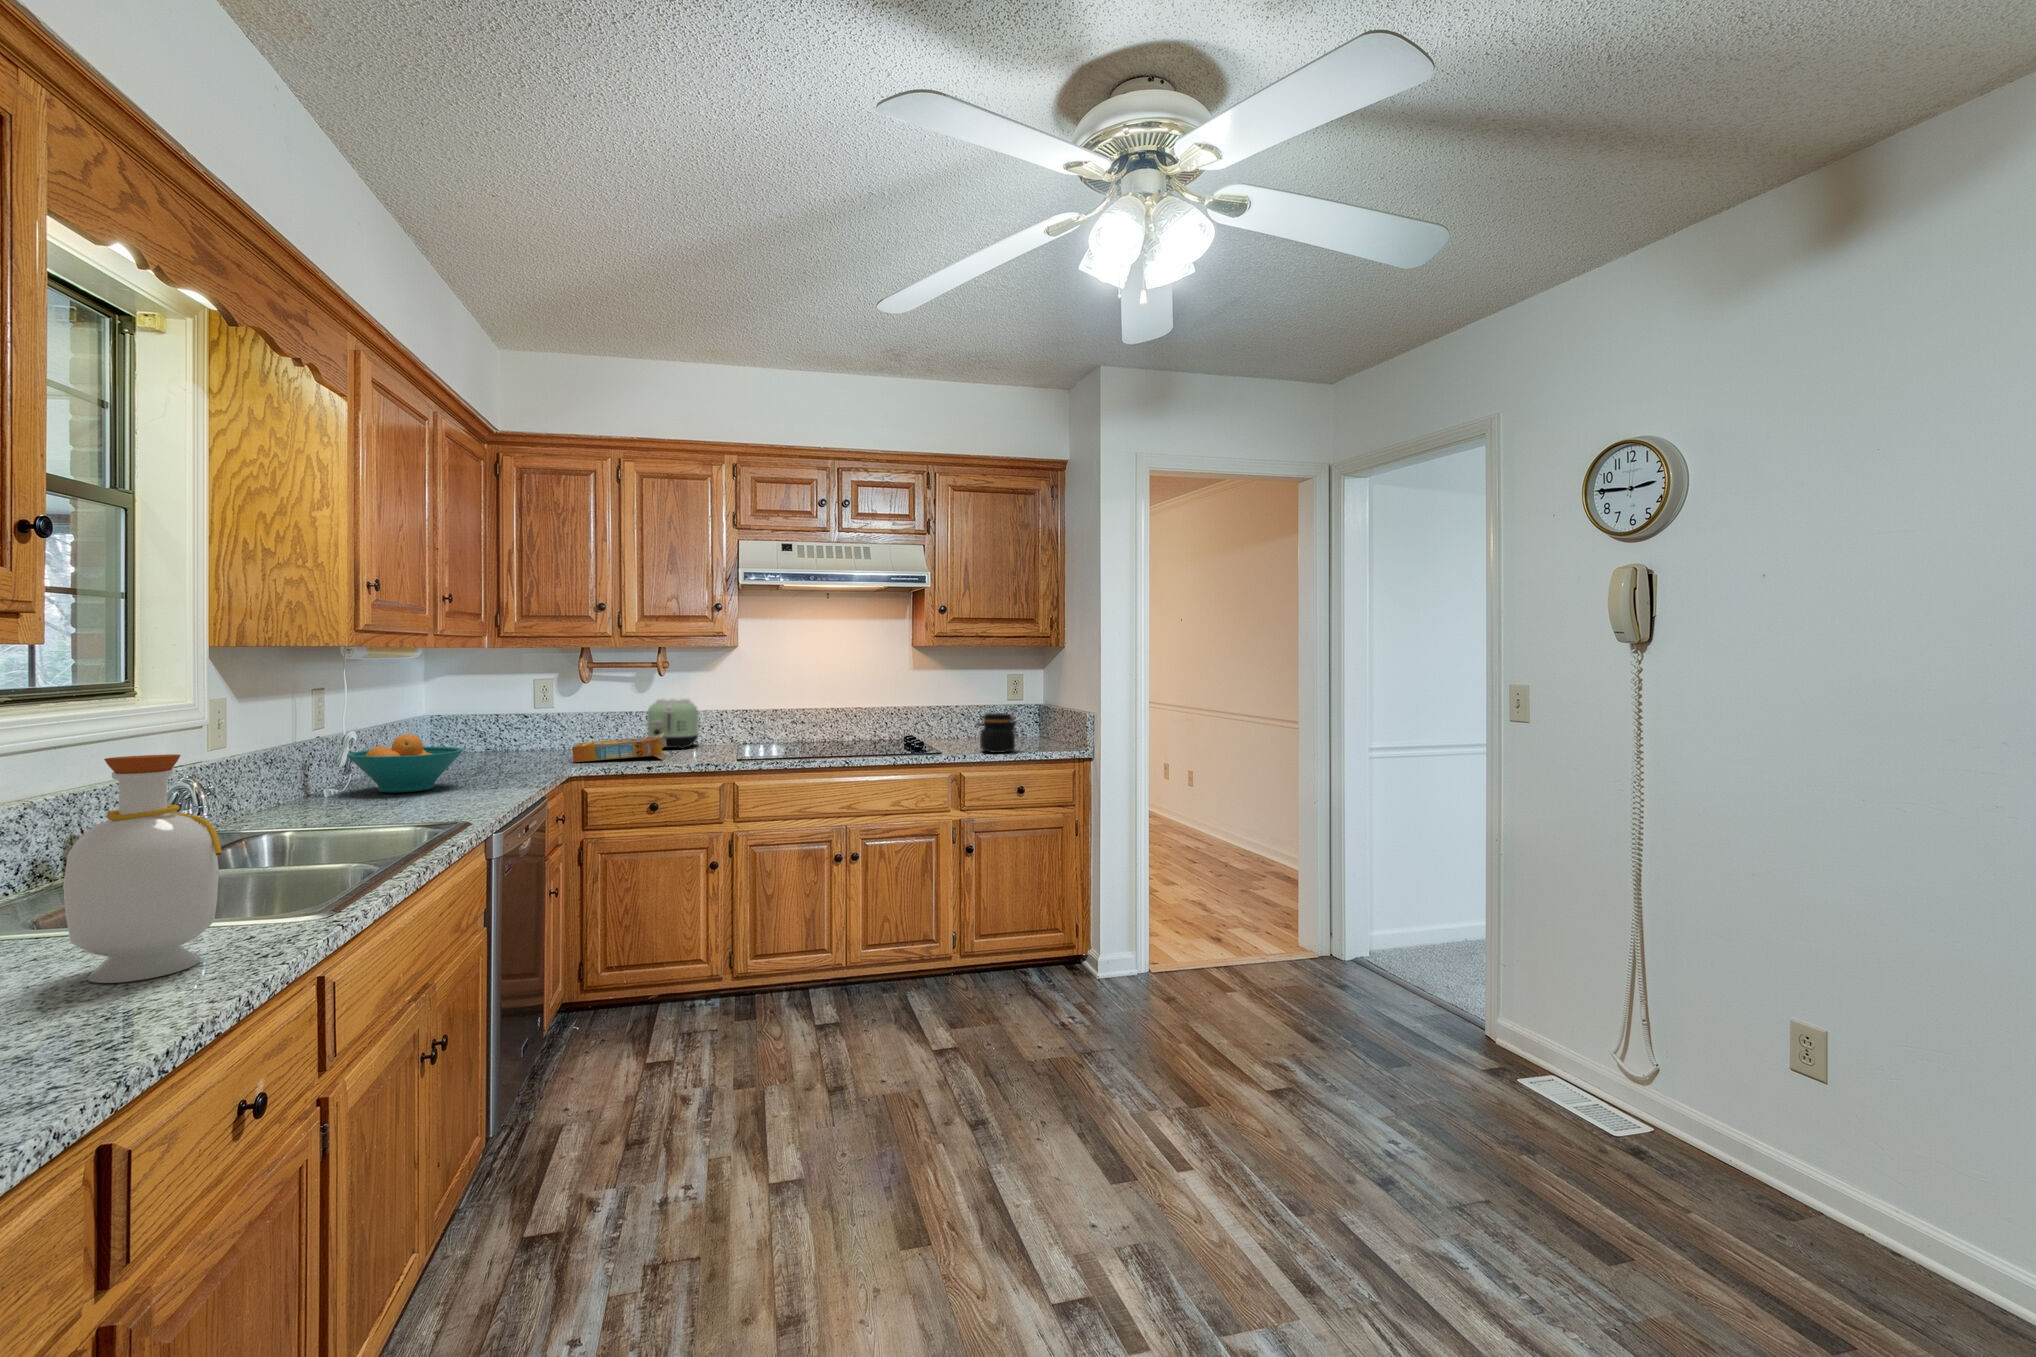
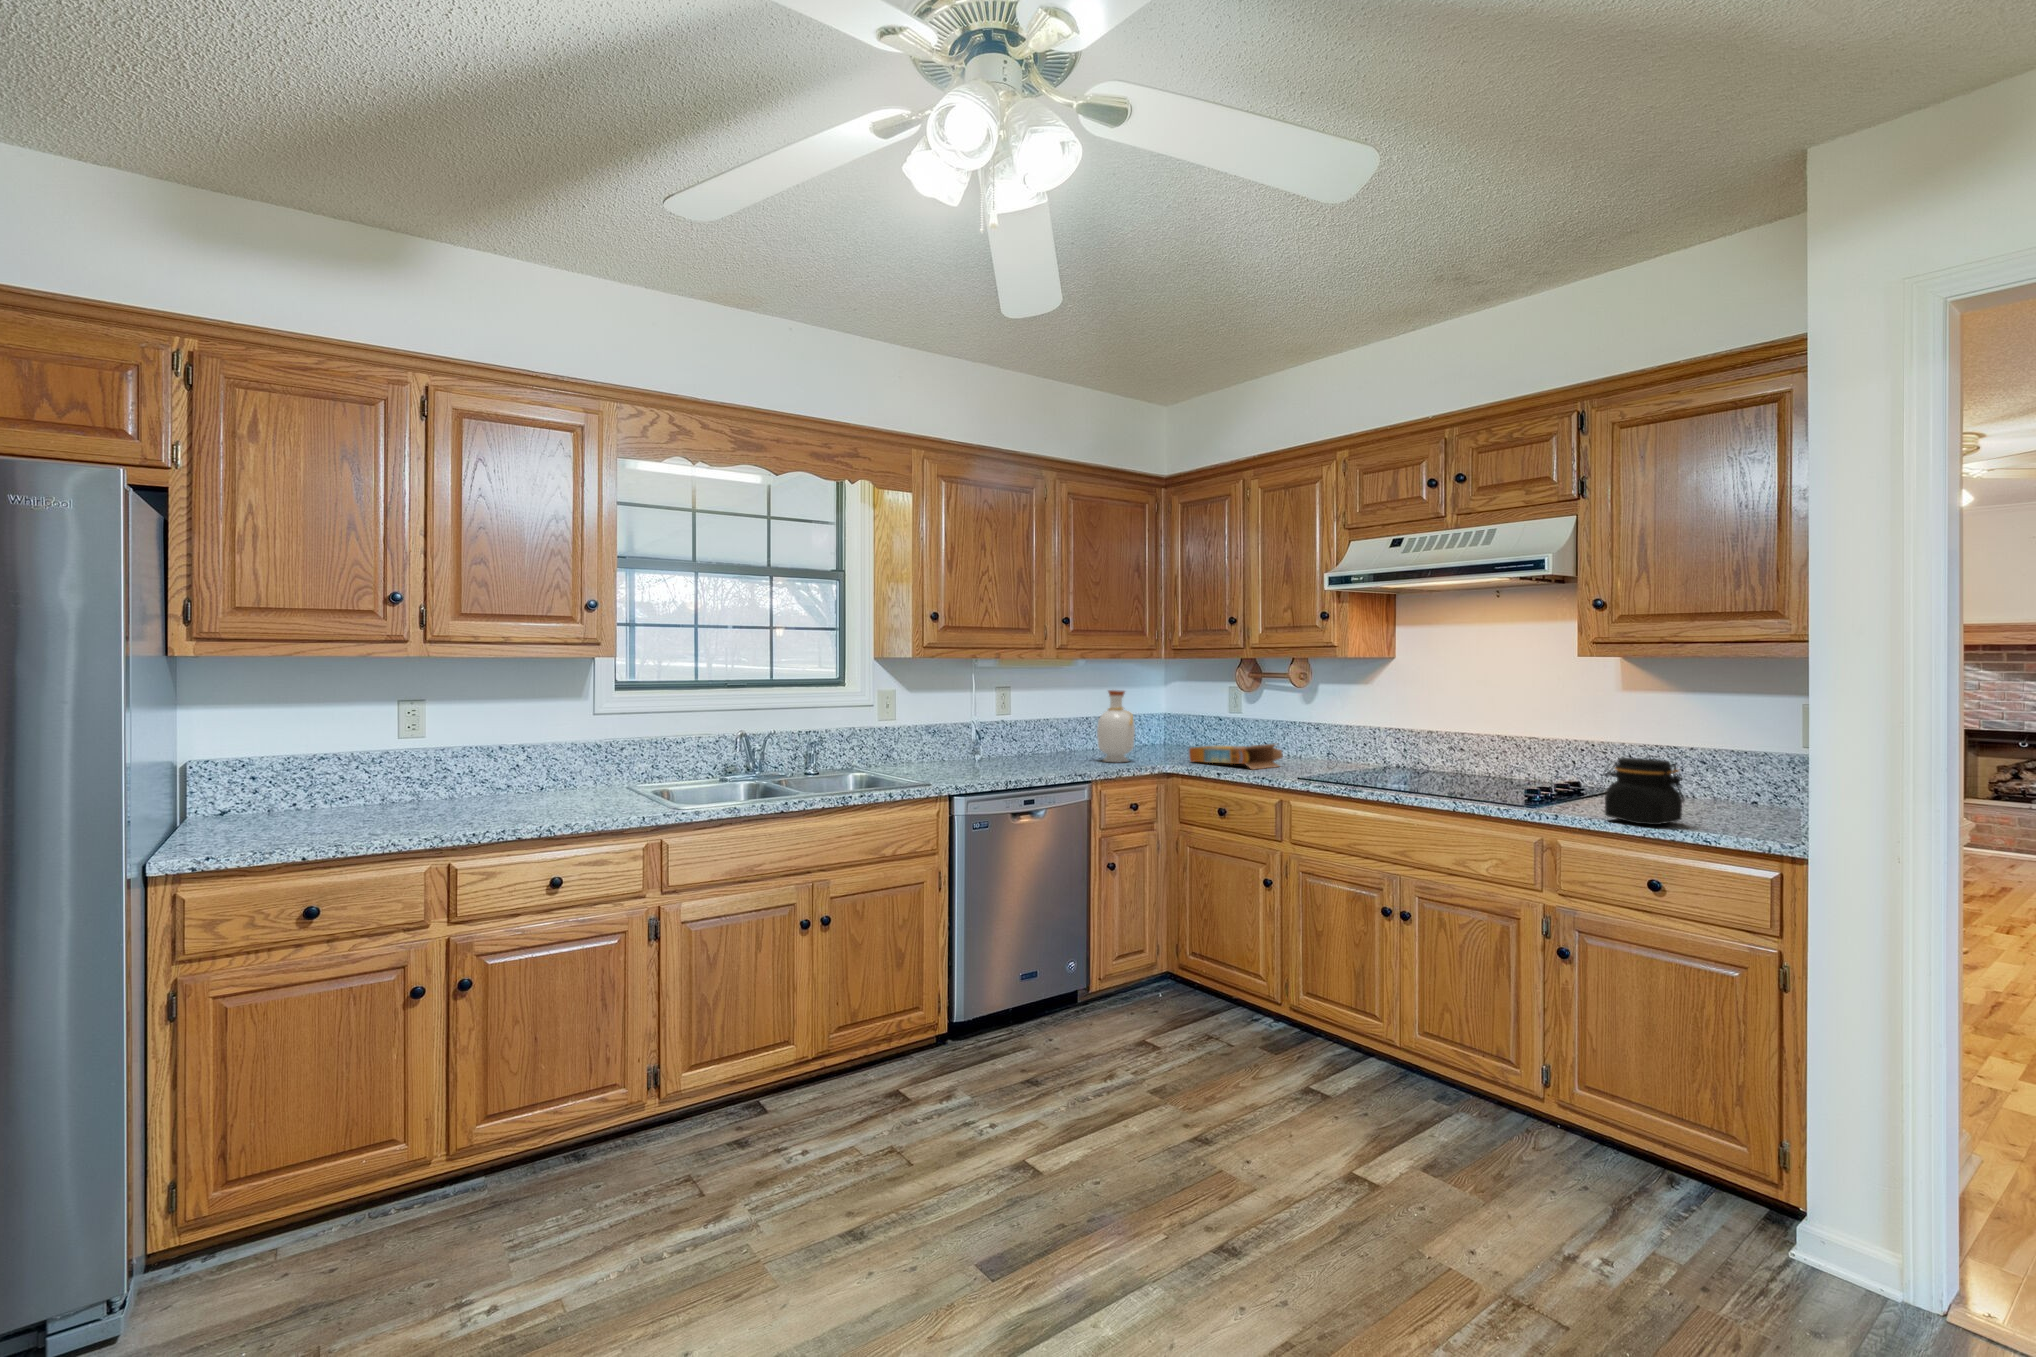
toaster: present [647,699,698,749] -> none [1295,710,1364,764]
fruit bowl: present [347,734,463,793] -> none [985,721,1057,765]
bottle: present [63,754,222,983] -> present [1097,690,1135,762]

